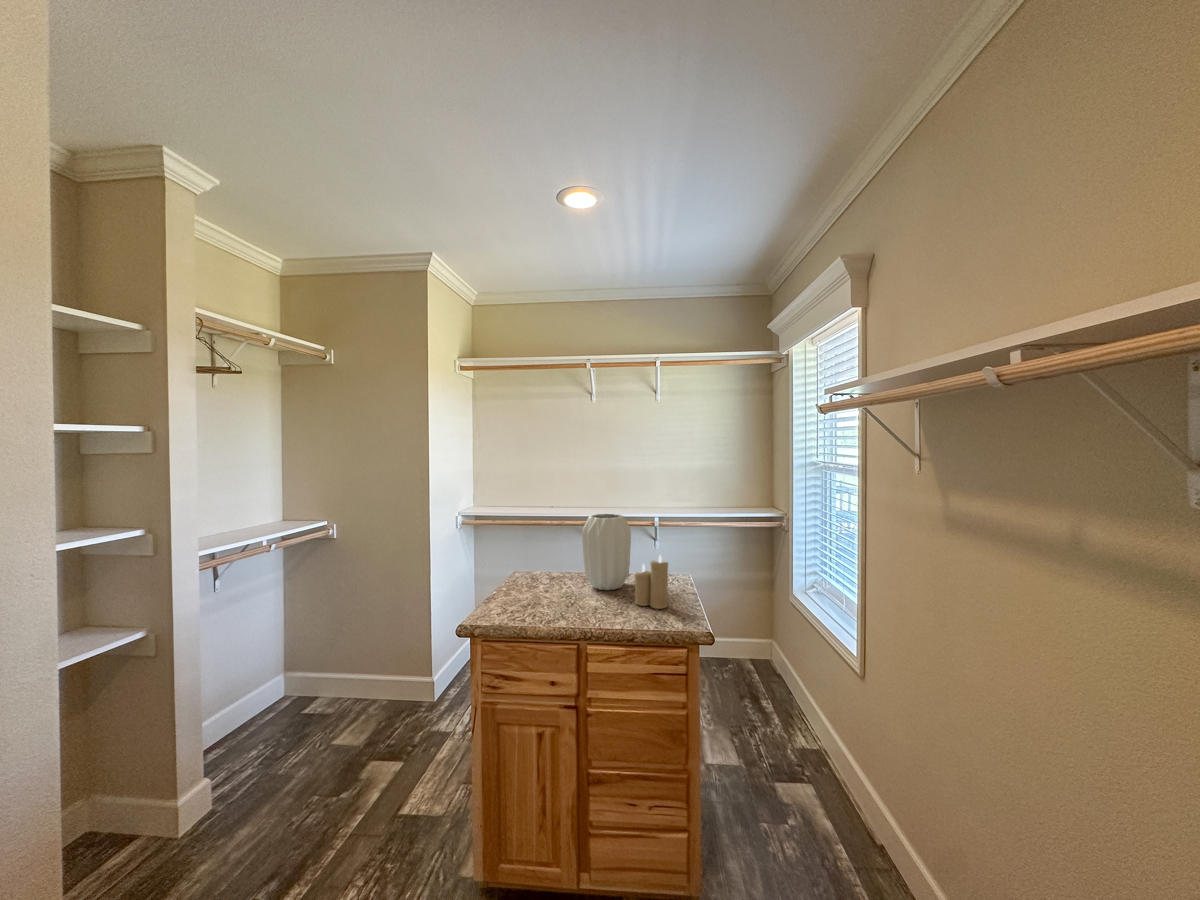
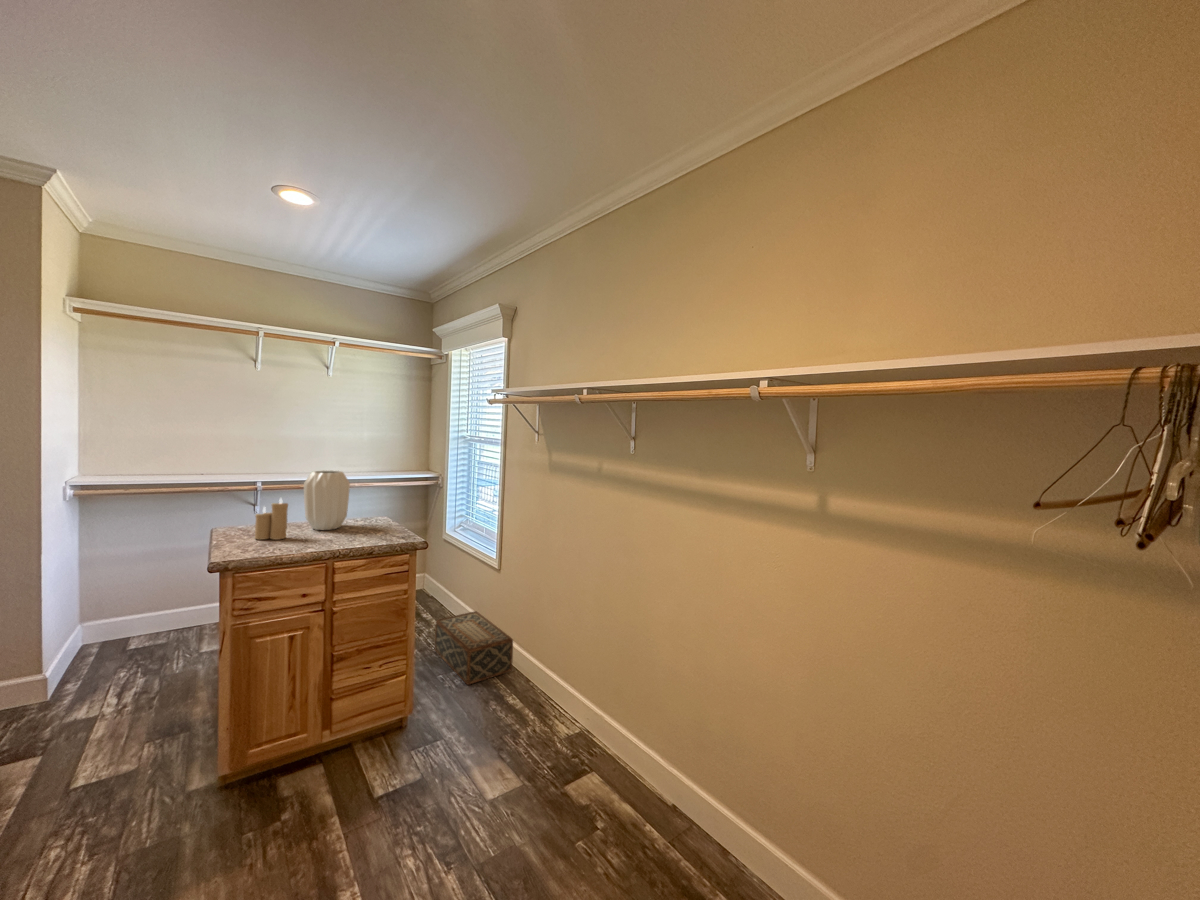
candle: present [635,555,668,609] -> present [255,498,288,540]
woven basket: none [765,729,888,874] -> present [435,611,513,685]

